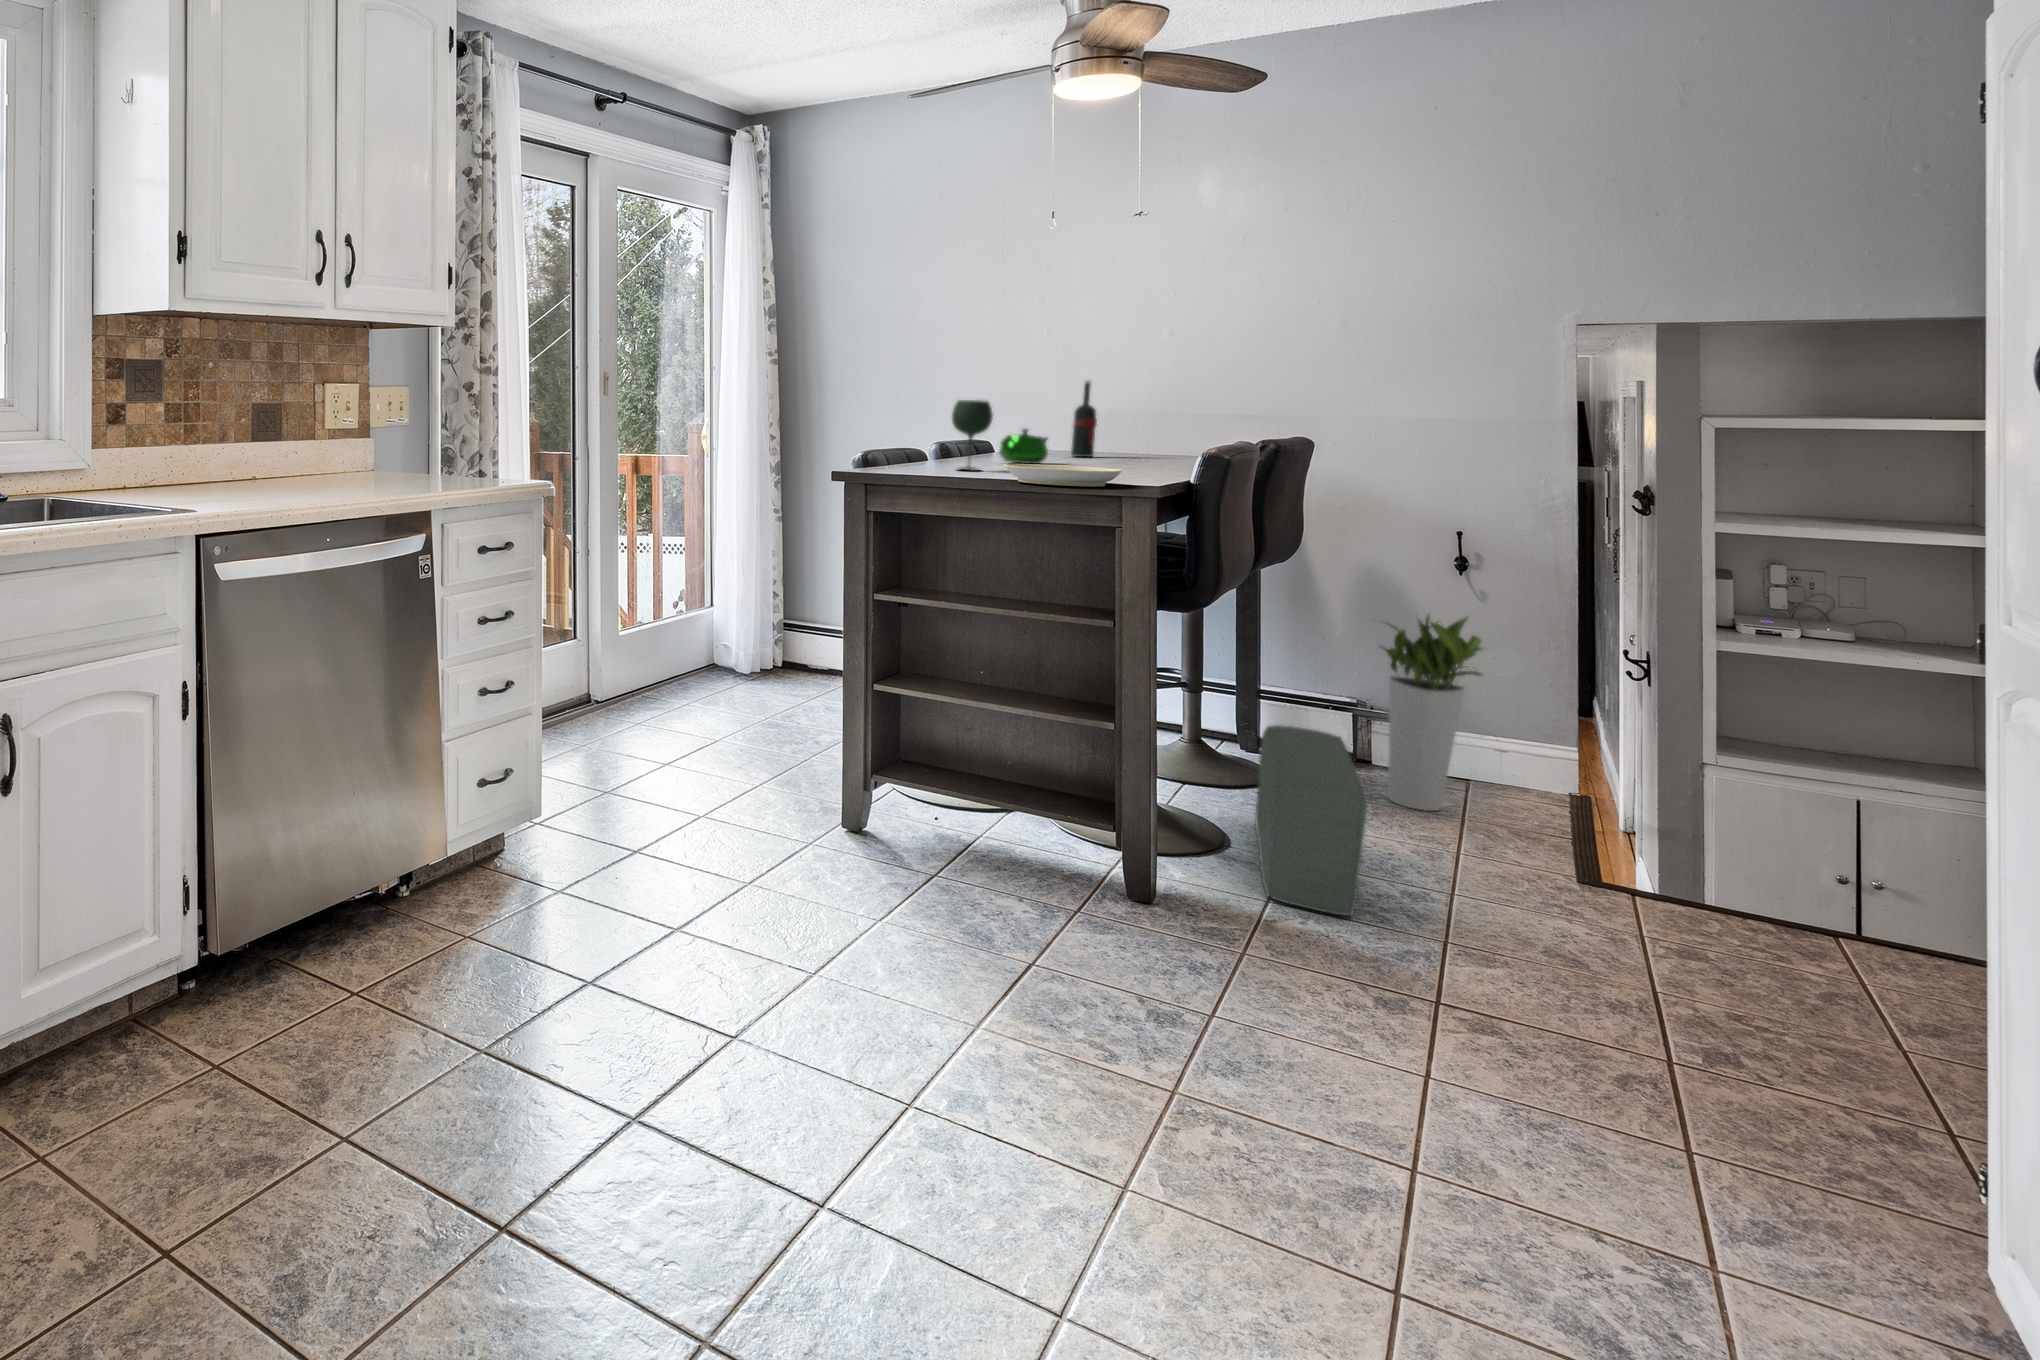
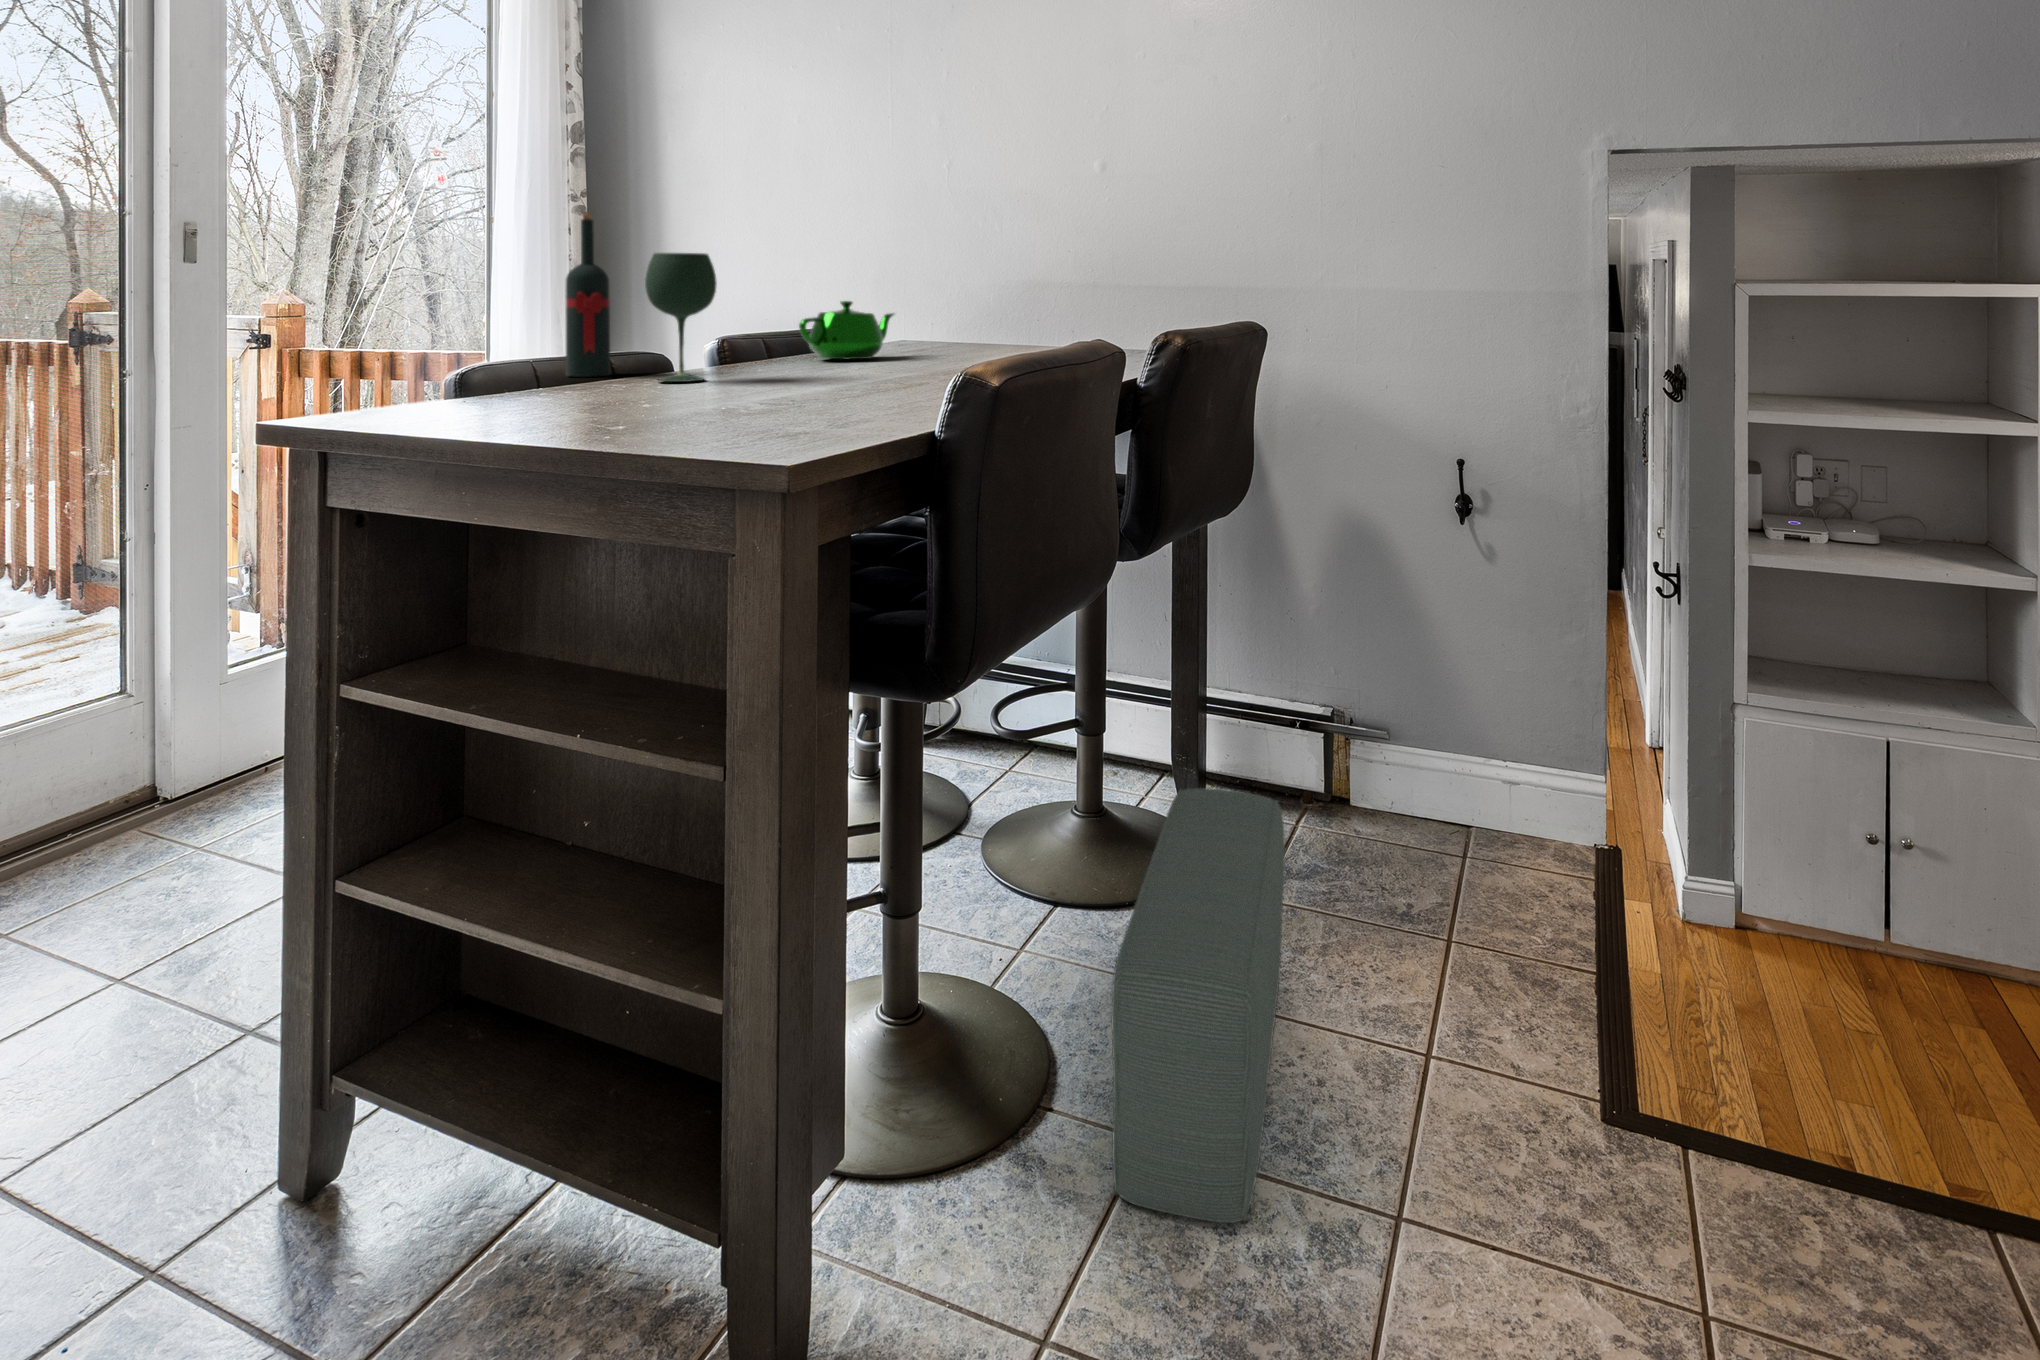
wine bottle: present [1071,380,1097,457] -> present [566,213,611,377]
plate: present [1005,464,1122,487] -> none [602,372,822,421]
planter: present [1383,615,1482,811] -> none [1346,558,1494,861]

